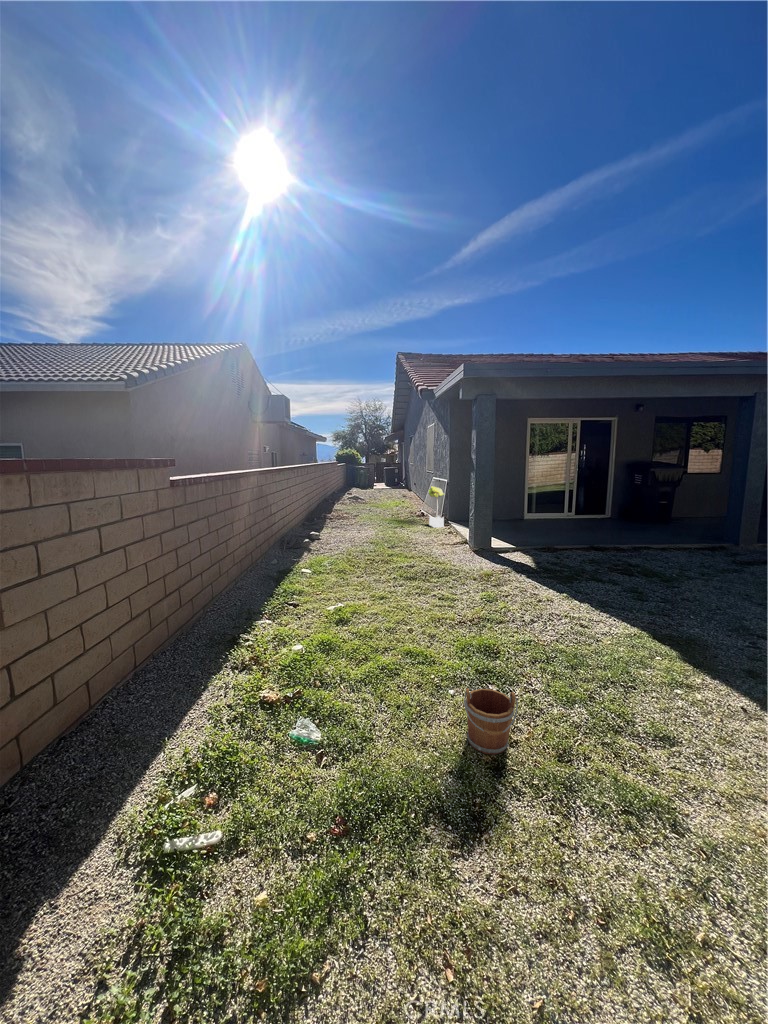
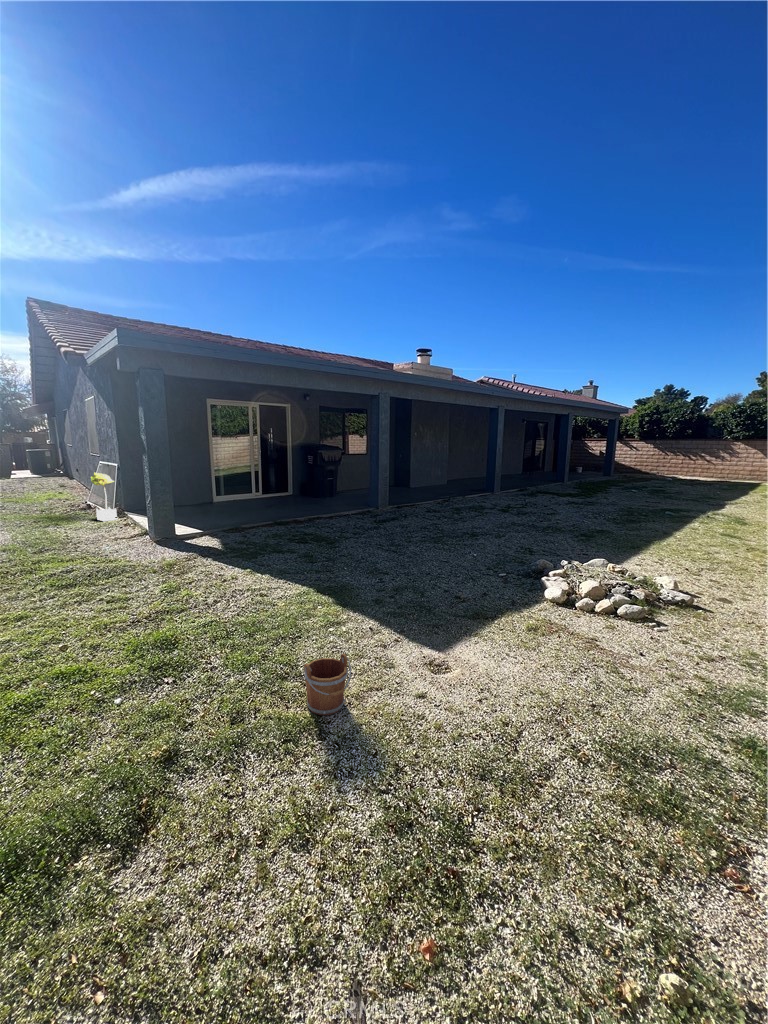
bucket: present [464,689,518,755] -> present [304,654,351,715]

